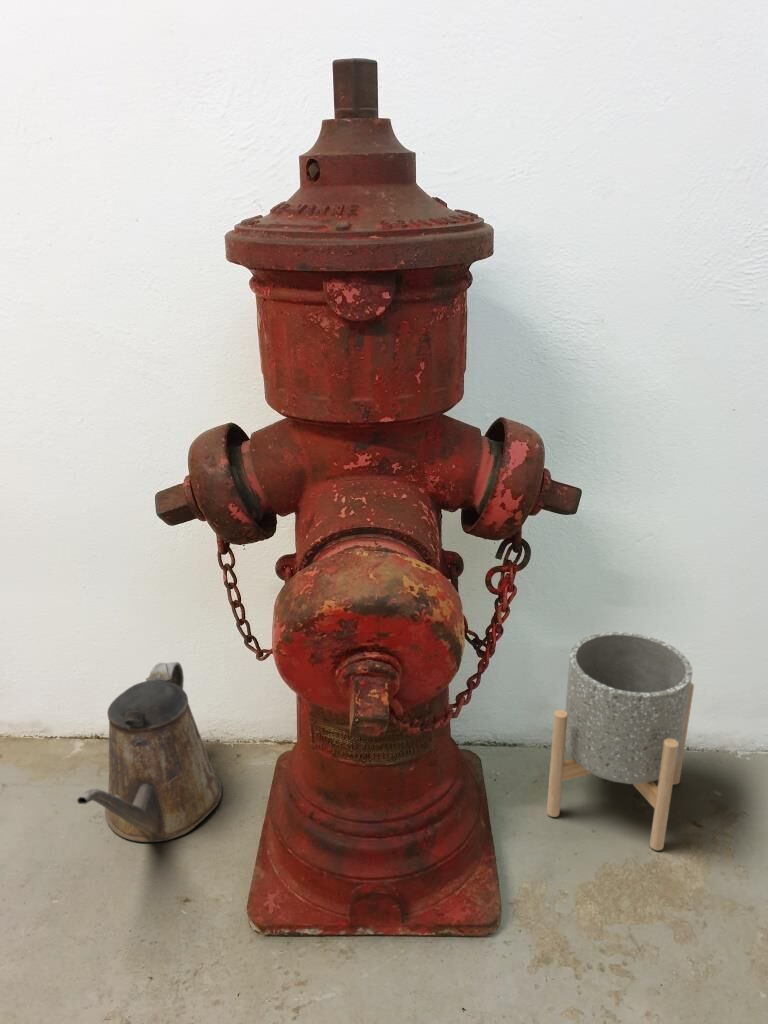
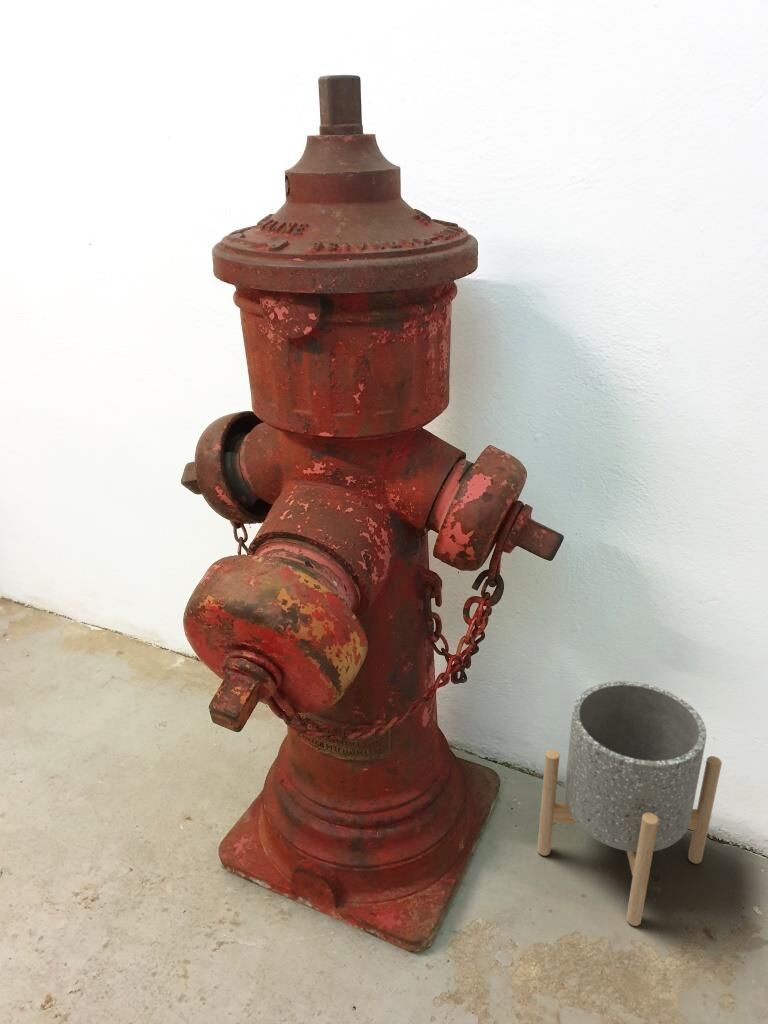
watering can: present [77,662,222,842] -> none [86,613,264,767]

